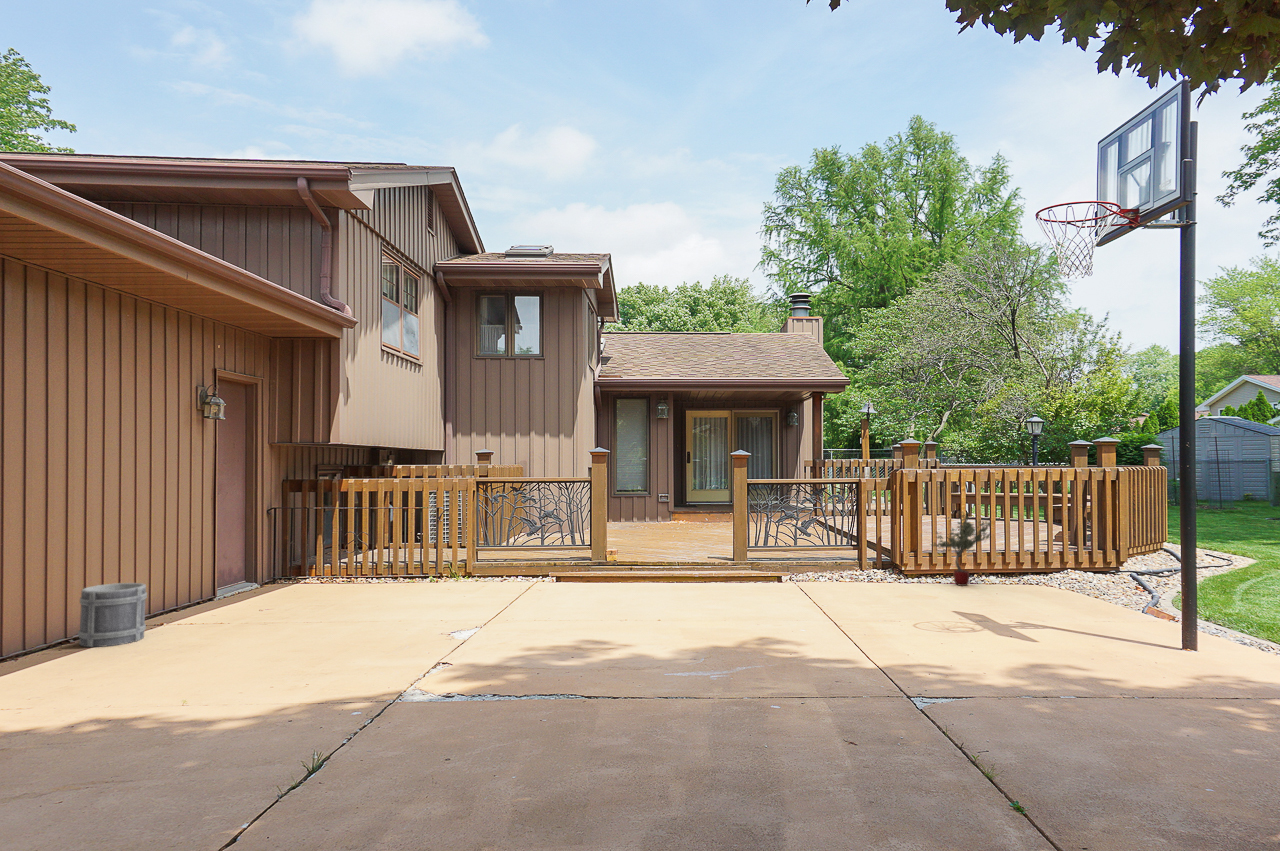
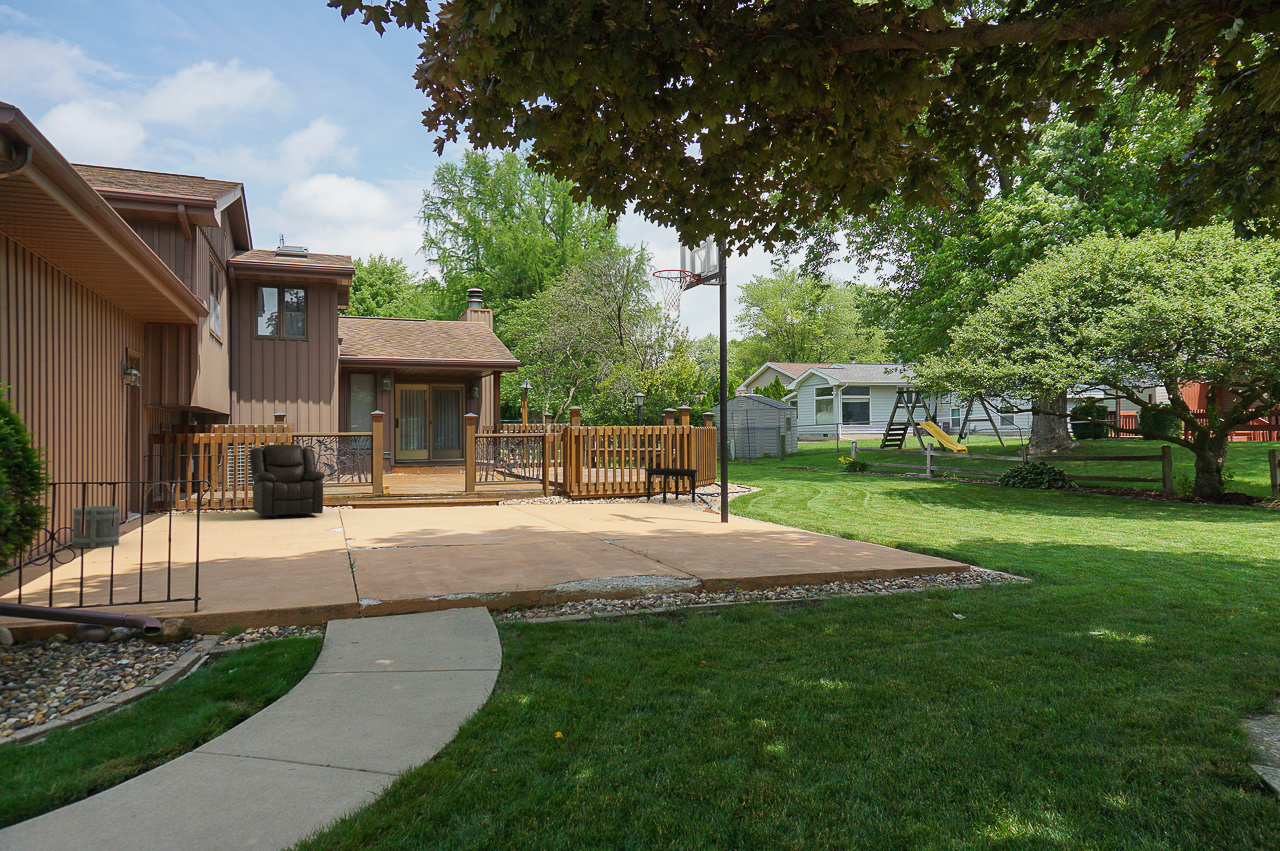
chair: none [419,493,512,595] -> present [250,445,325,519]
potted tree: present [932,512,991,586] -> none [593,457,626,502]
round table: none [1027,528,1138,594] -> present [645,468,698,503]

